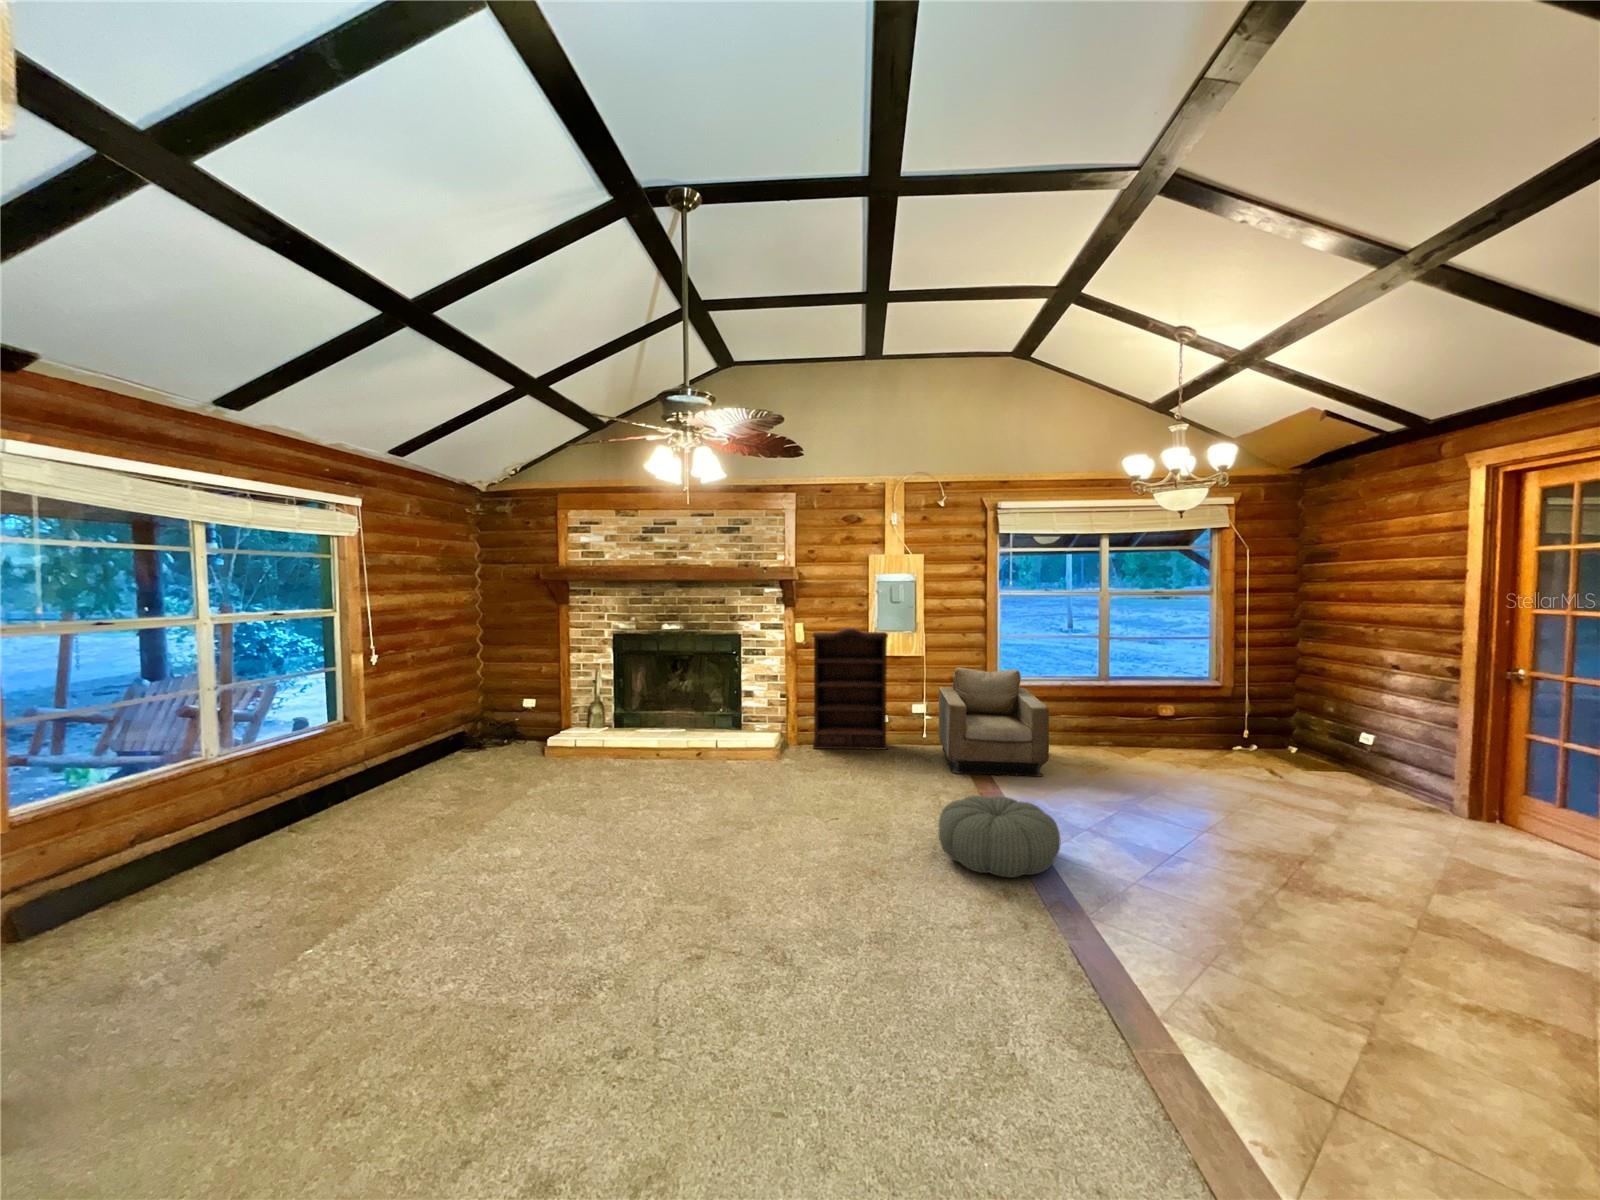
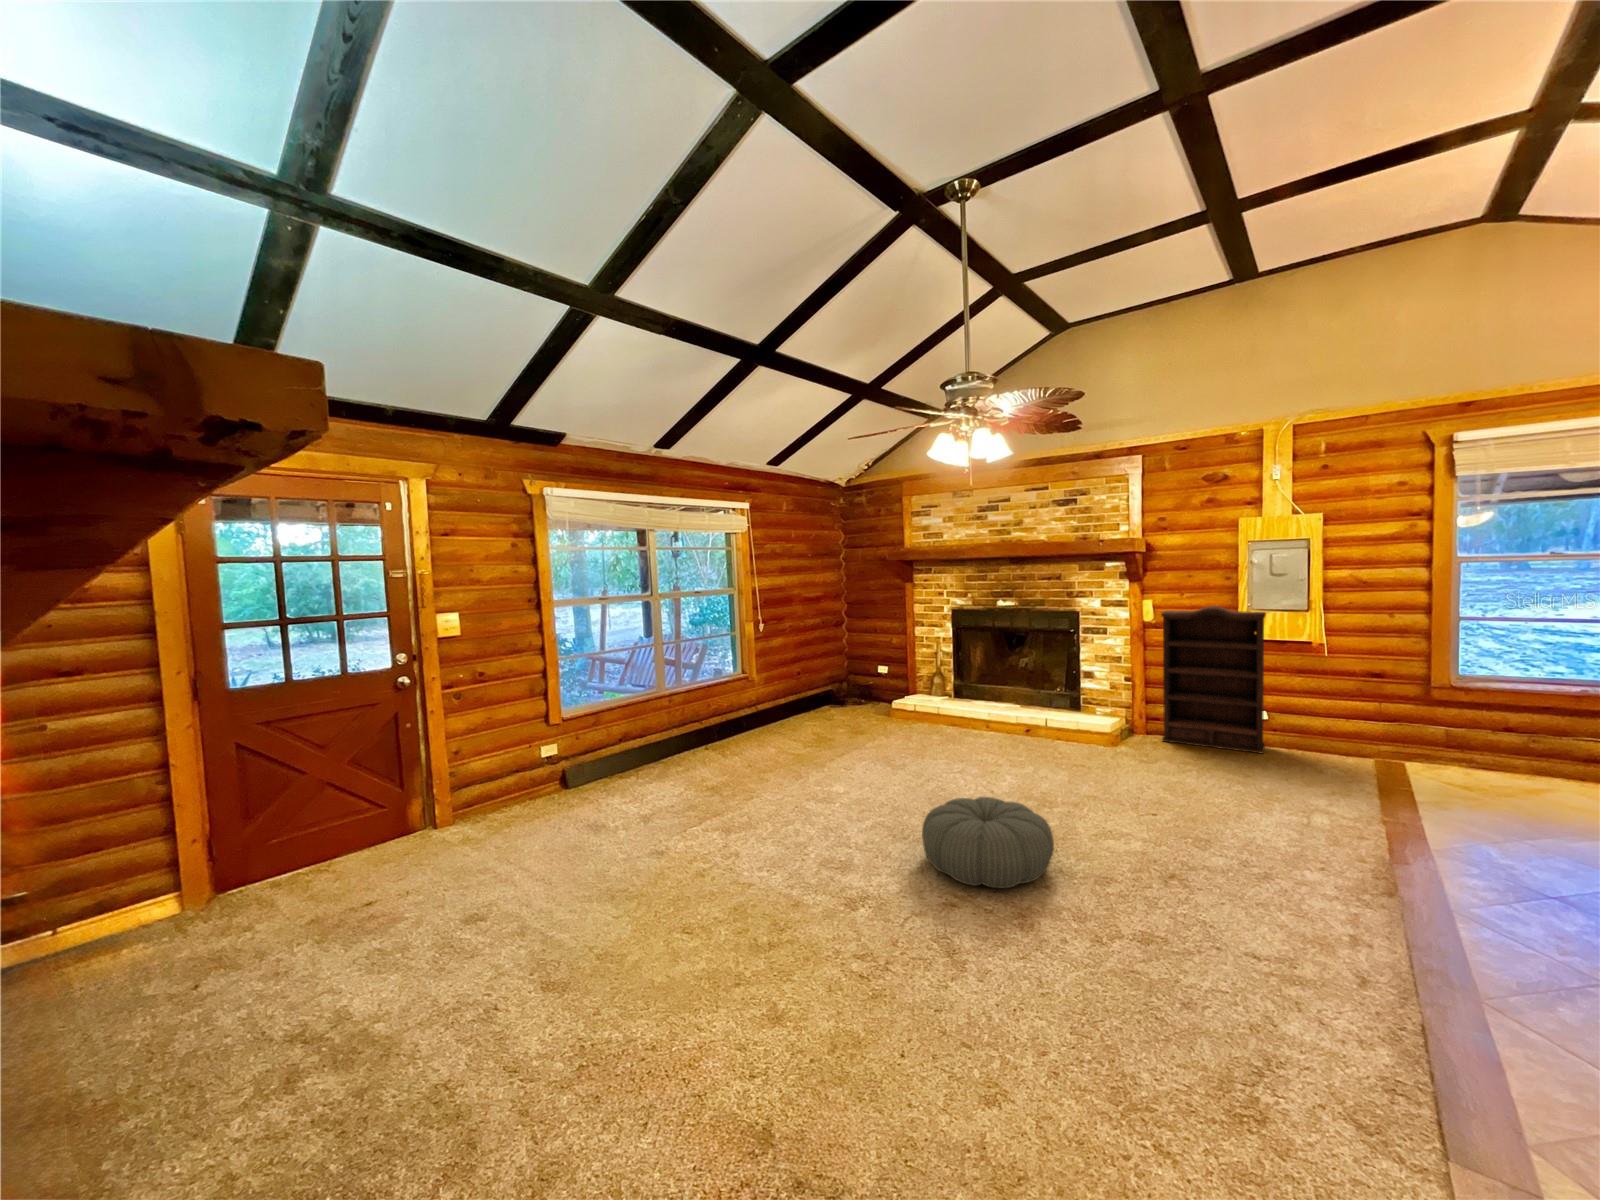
armchair: present [939,667,1049,777] -> none [1314,660,1522,818]
pouf: present [939,796,1060,877] -> present [922,797,1054,888]

